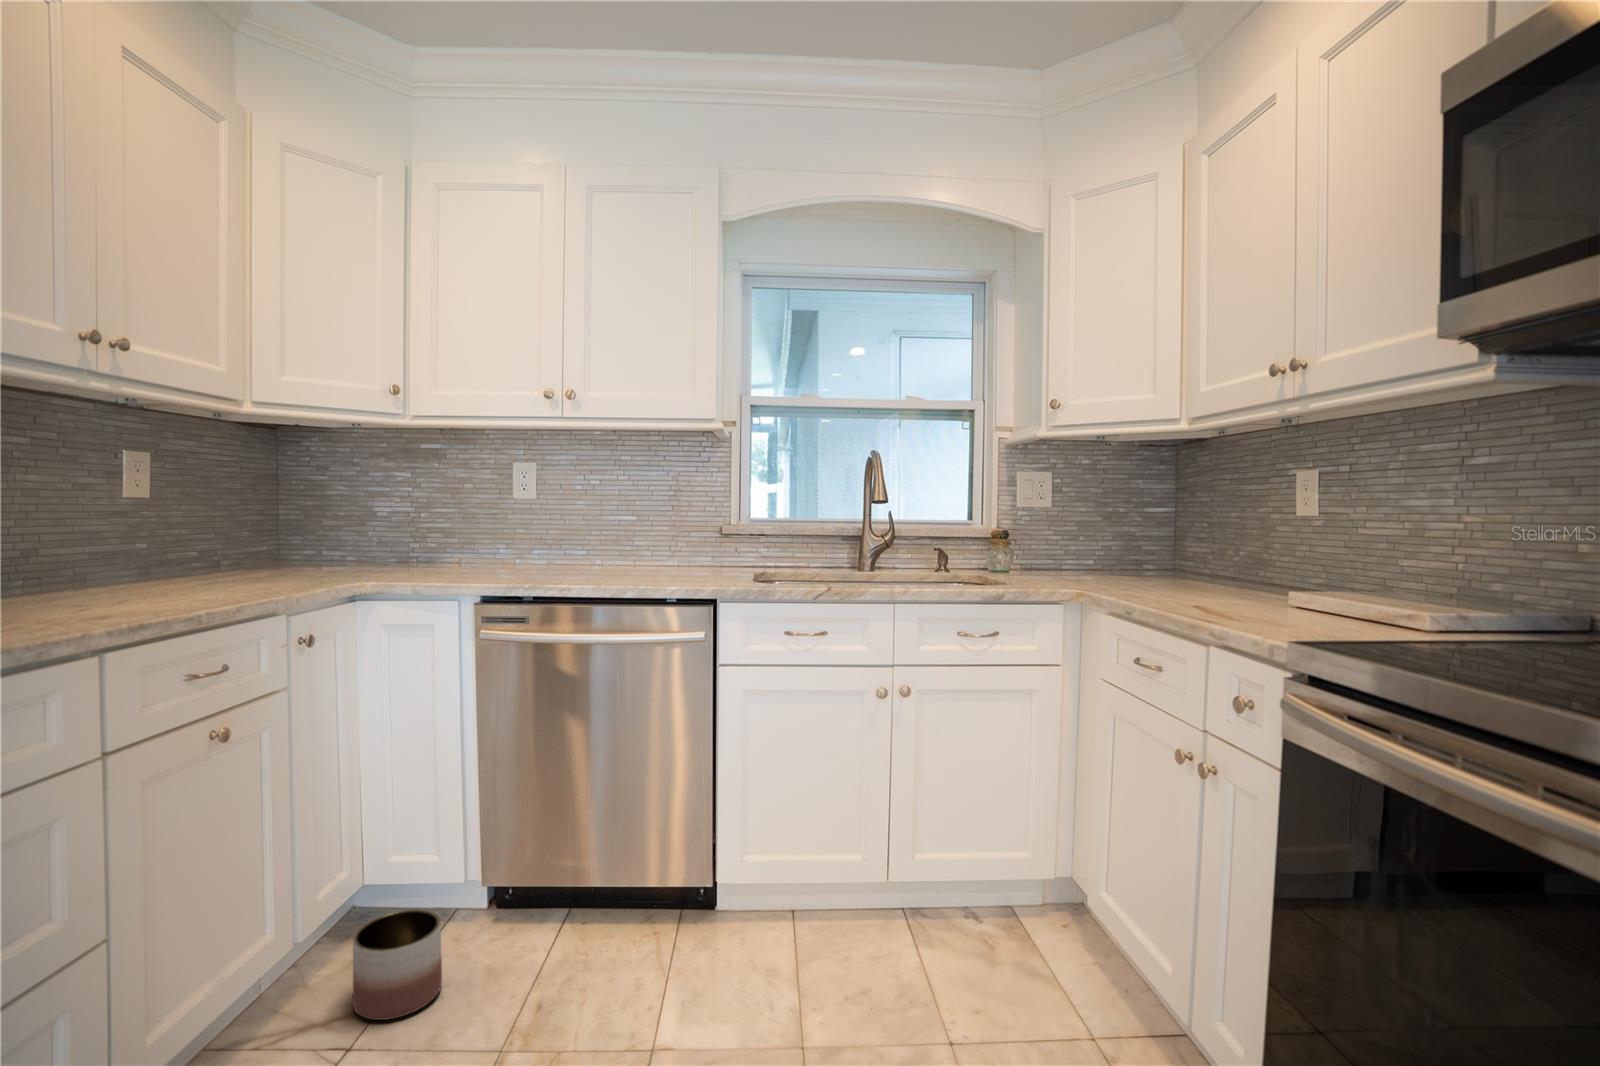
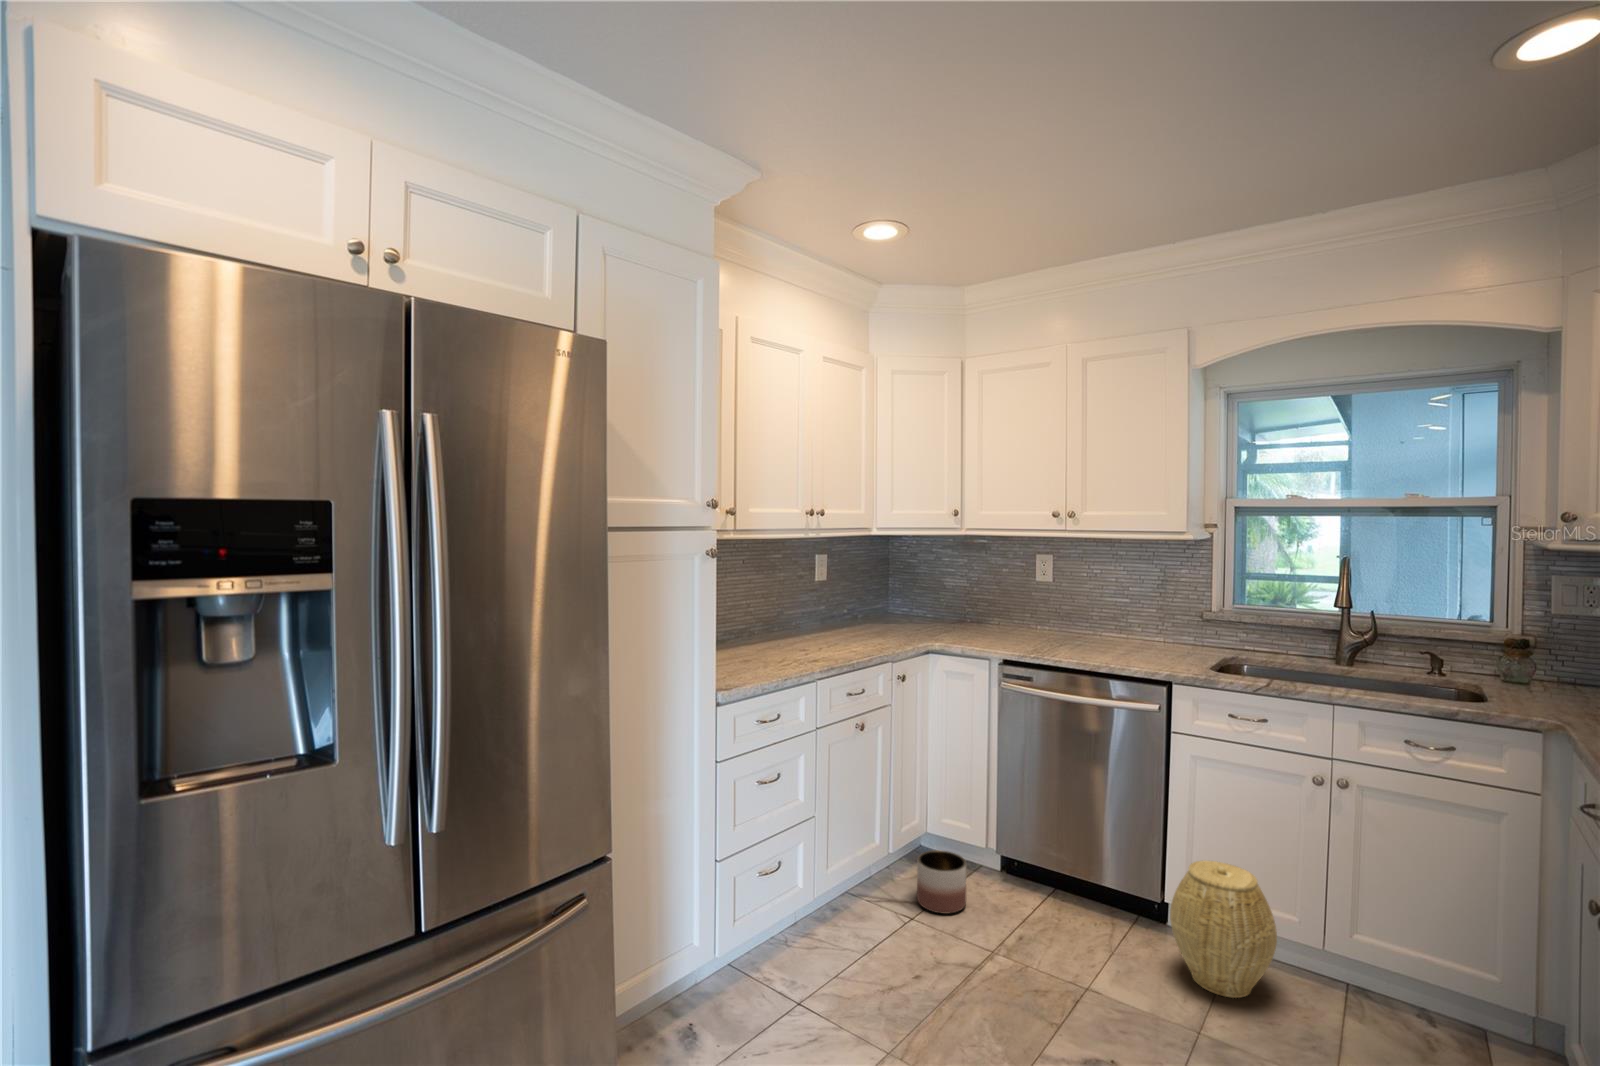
woven basket: none [736,814,854,982] -> present [1170,861,1277,998]

